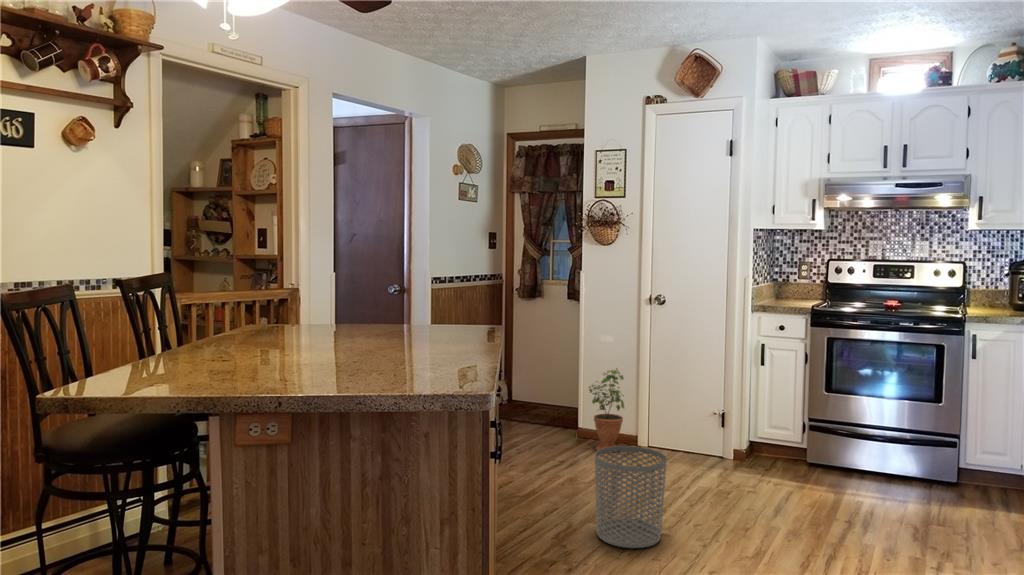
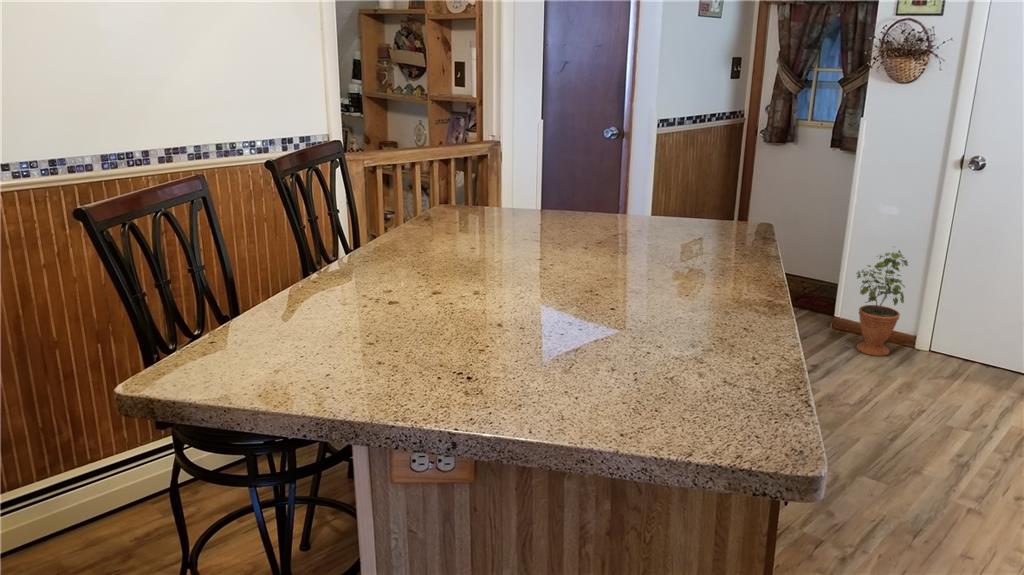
waste bin: present [595,446,667,548] -> none [875,388,1000,533]

